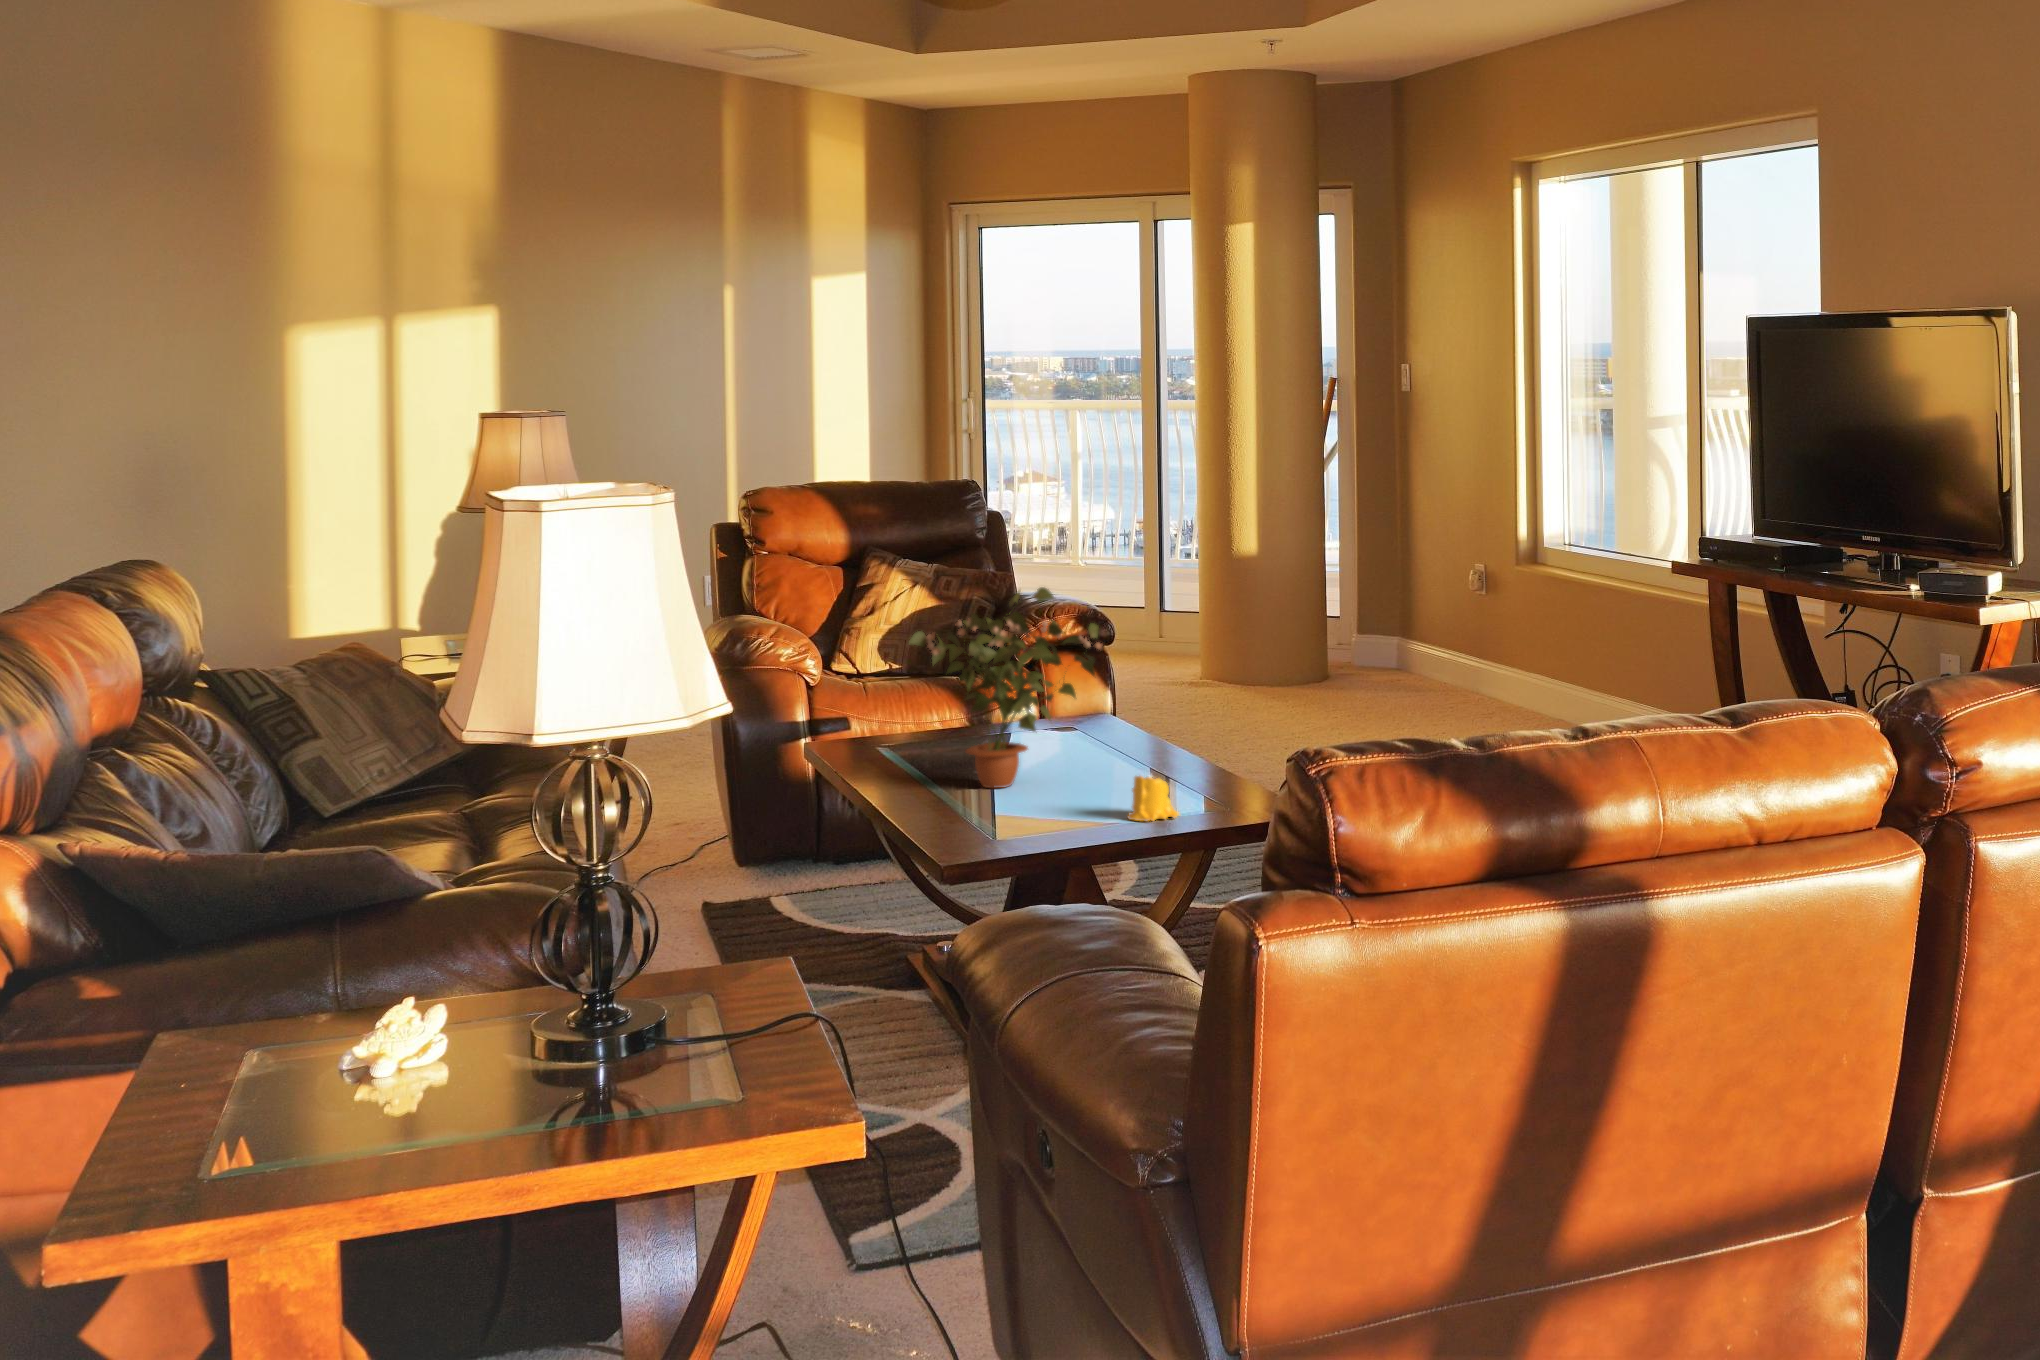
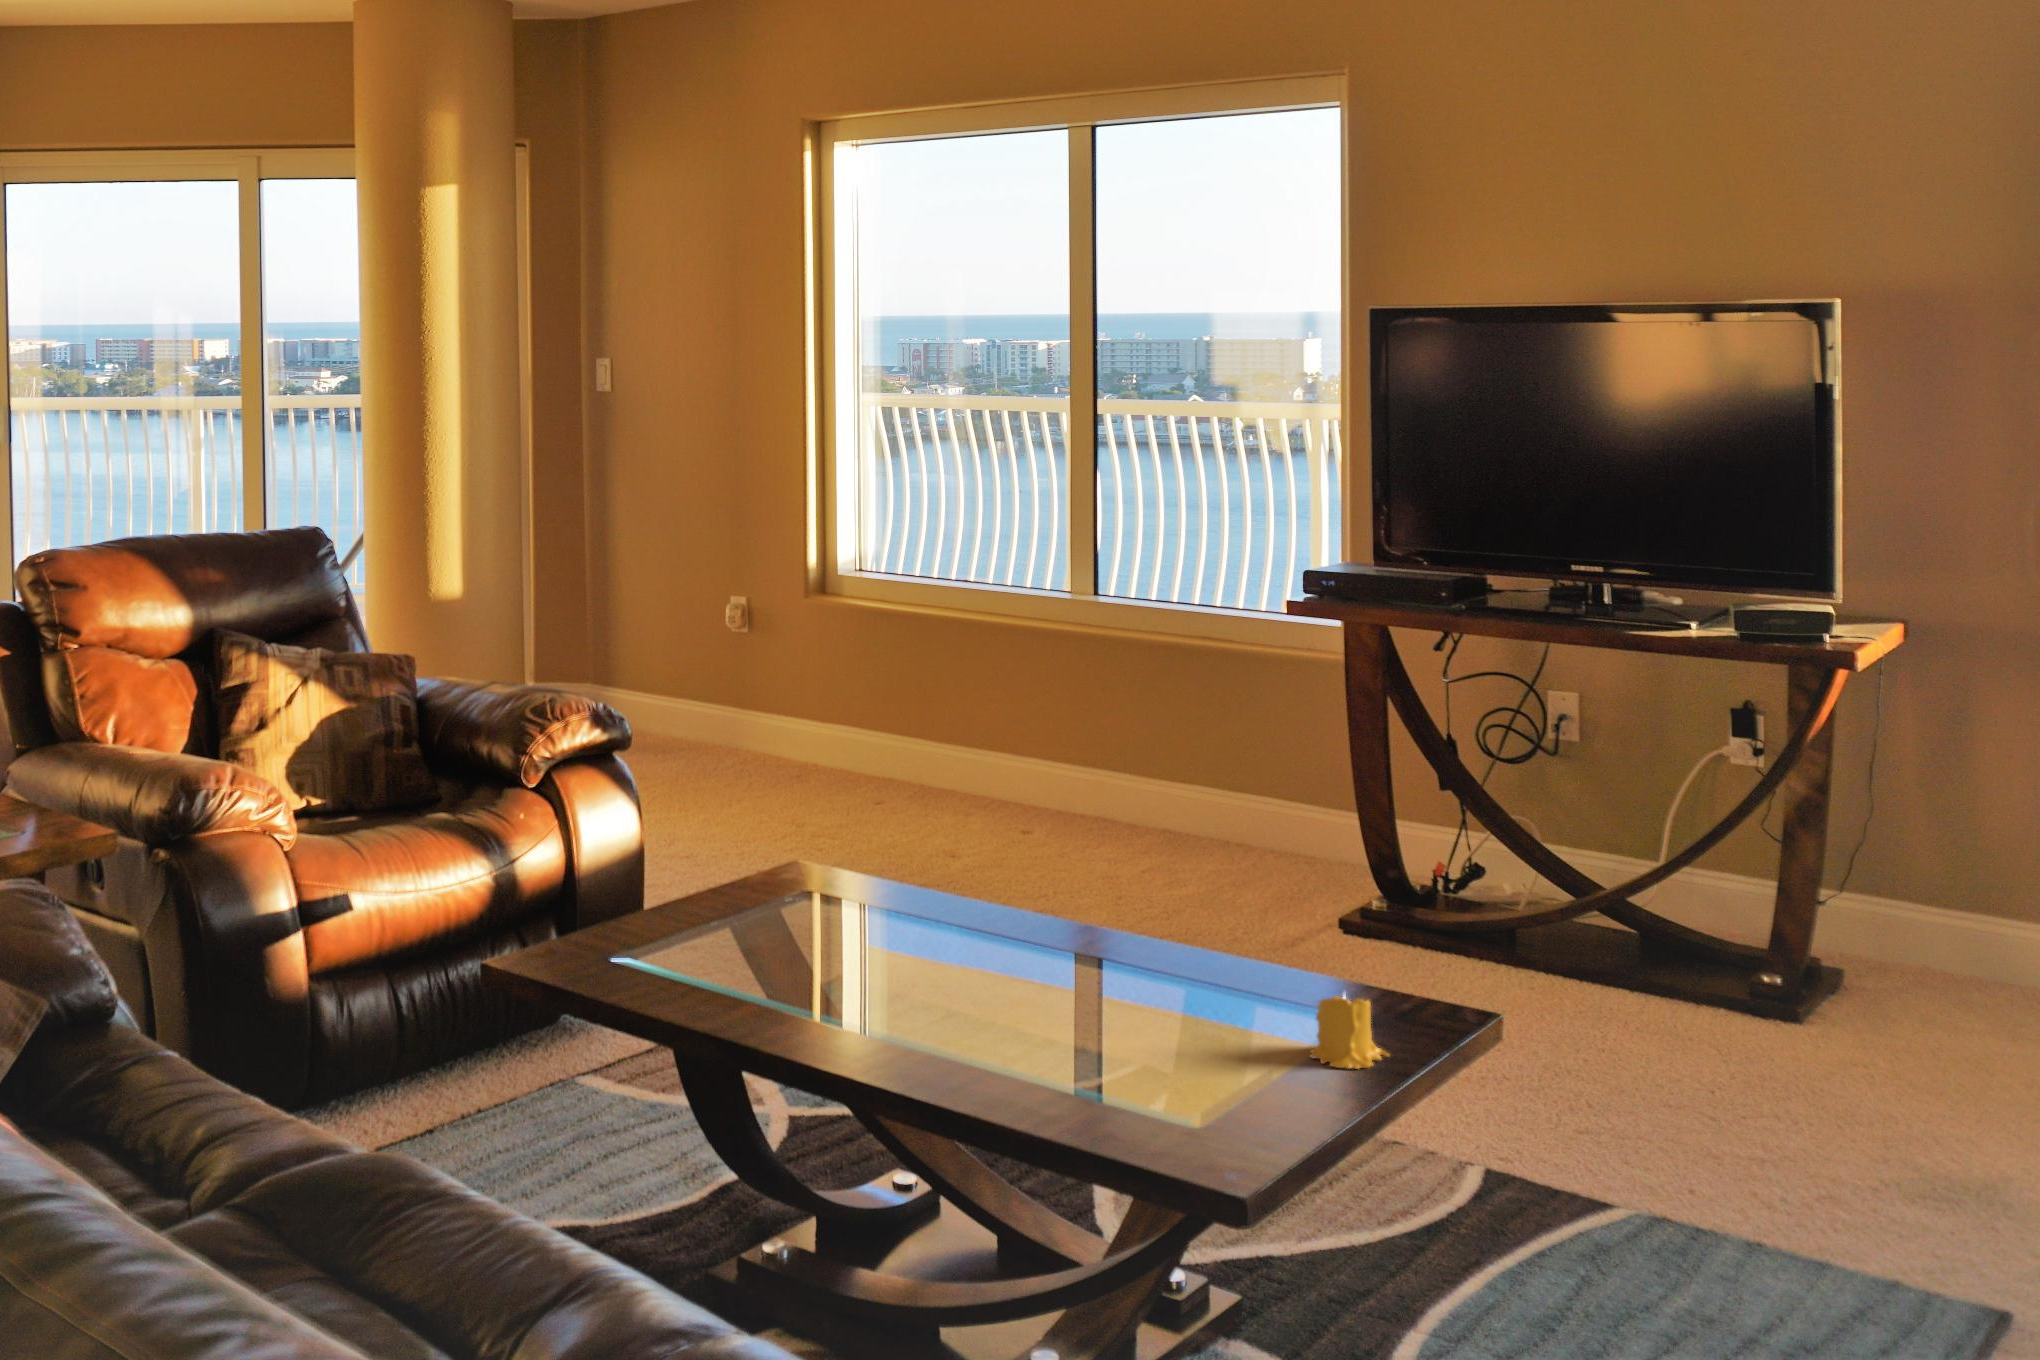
potted plant: present [909,587,1102,788] -> none [902,710,1135,1028]

